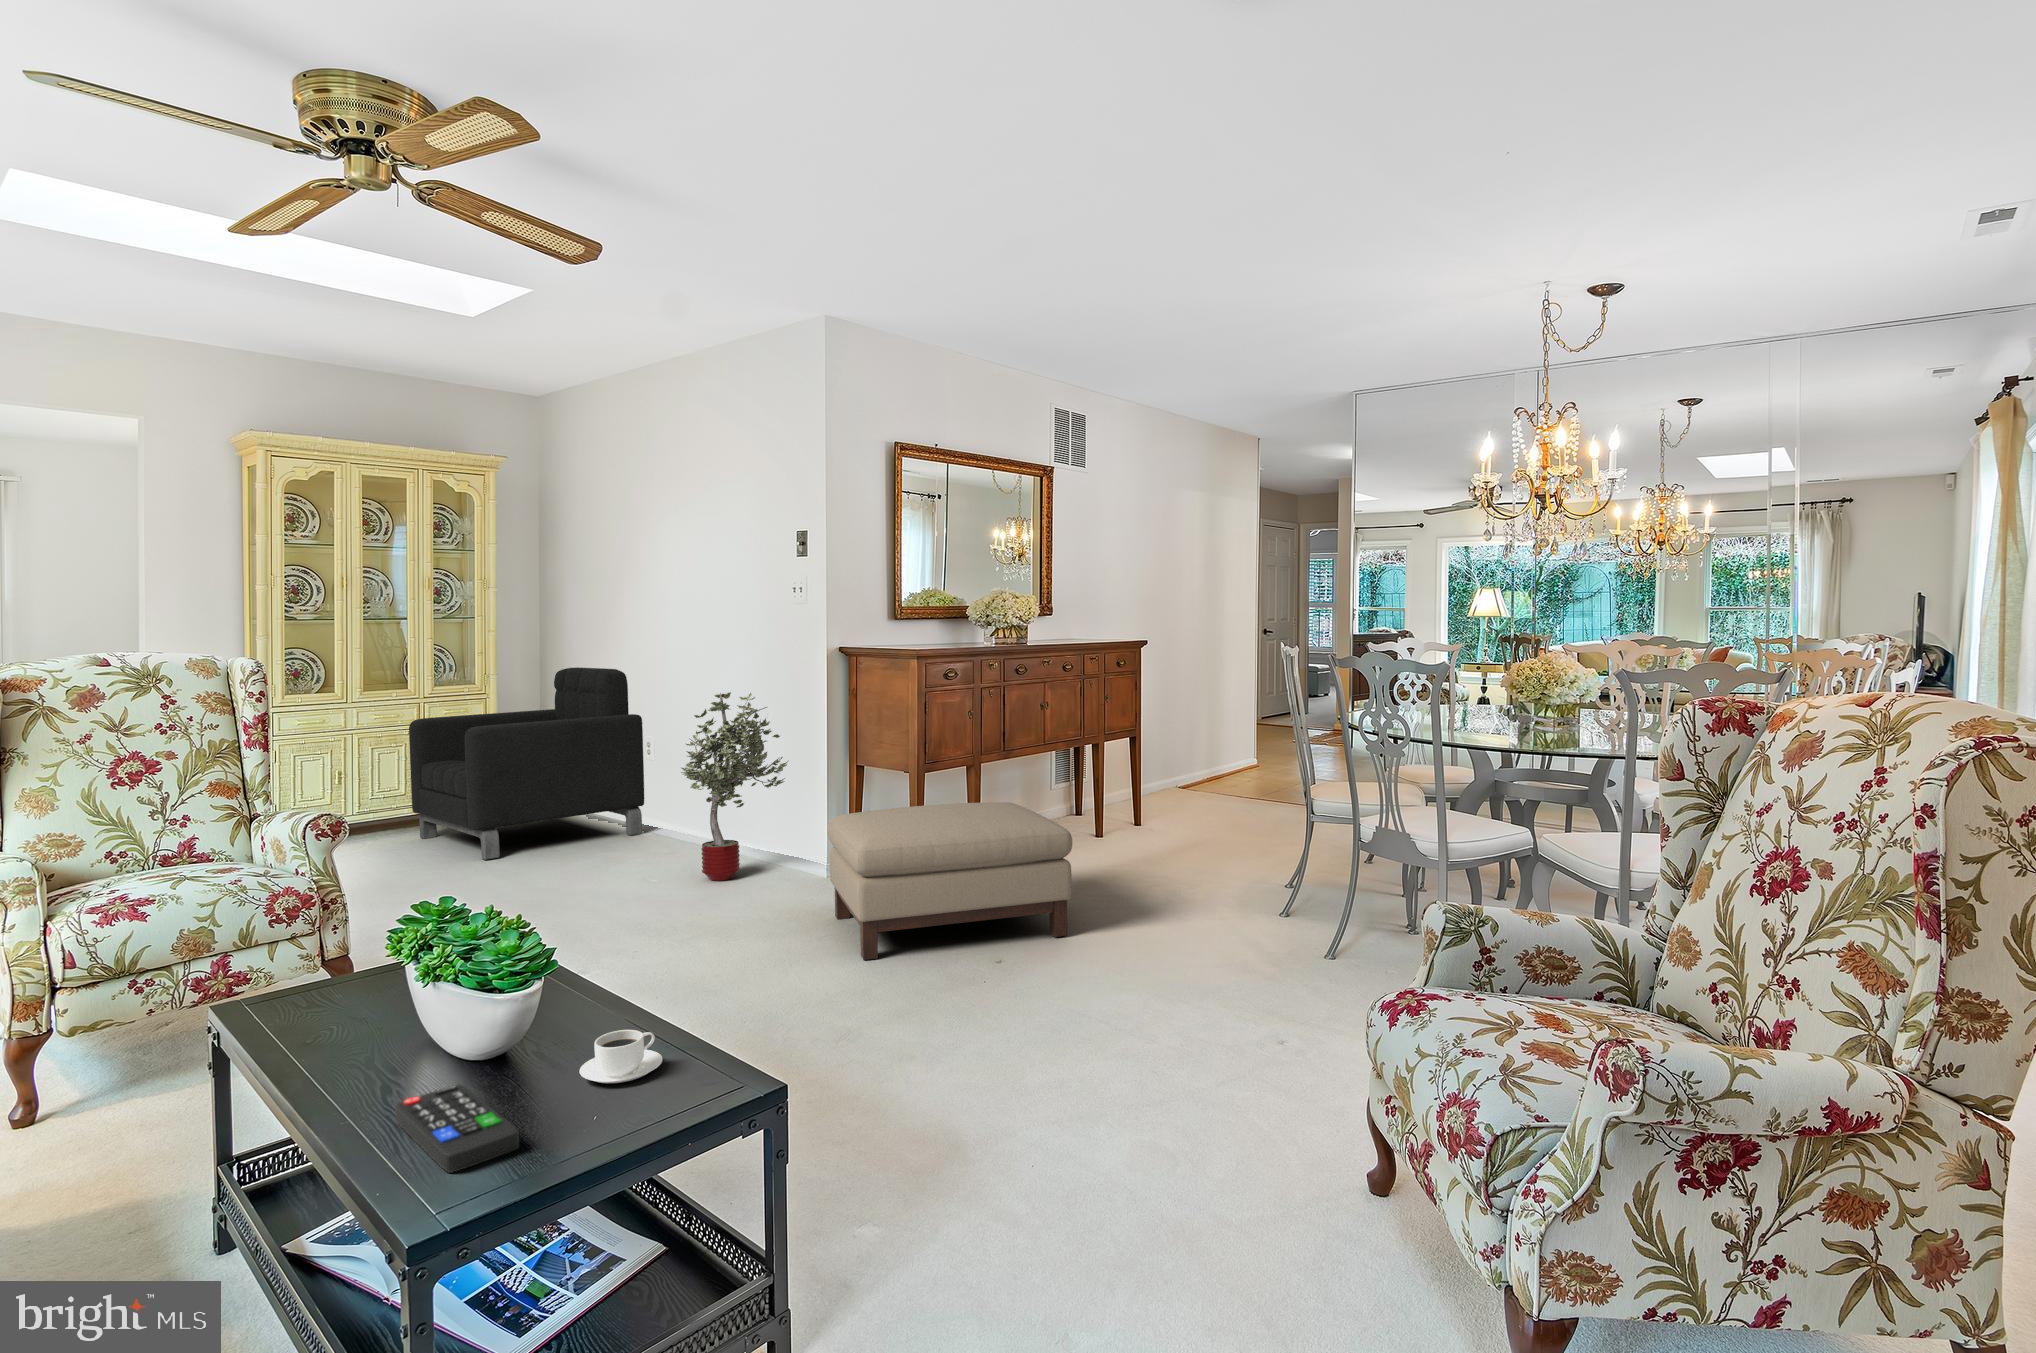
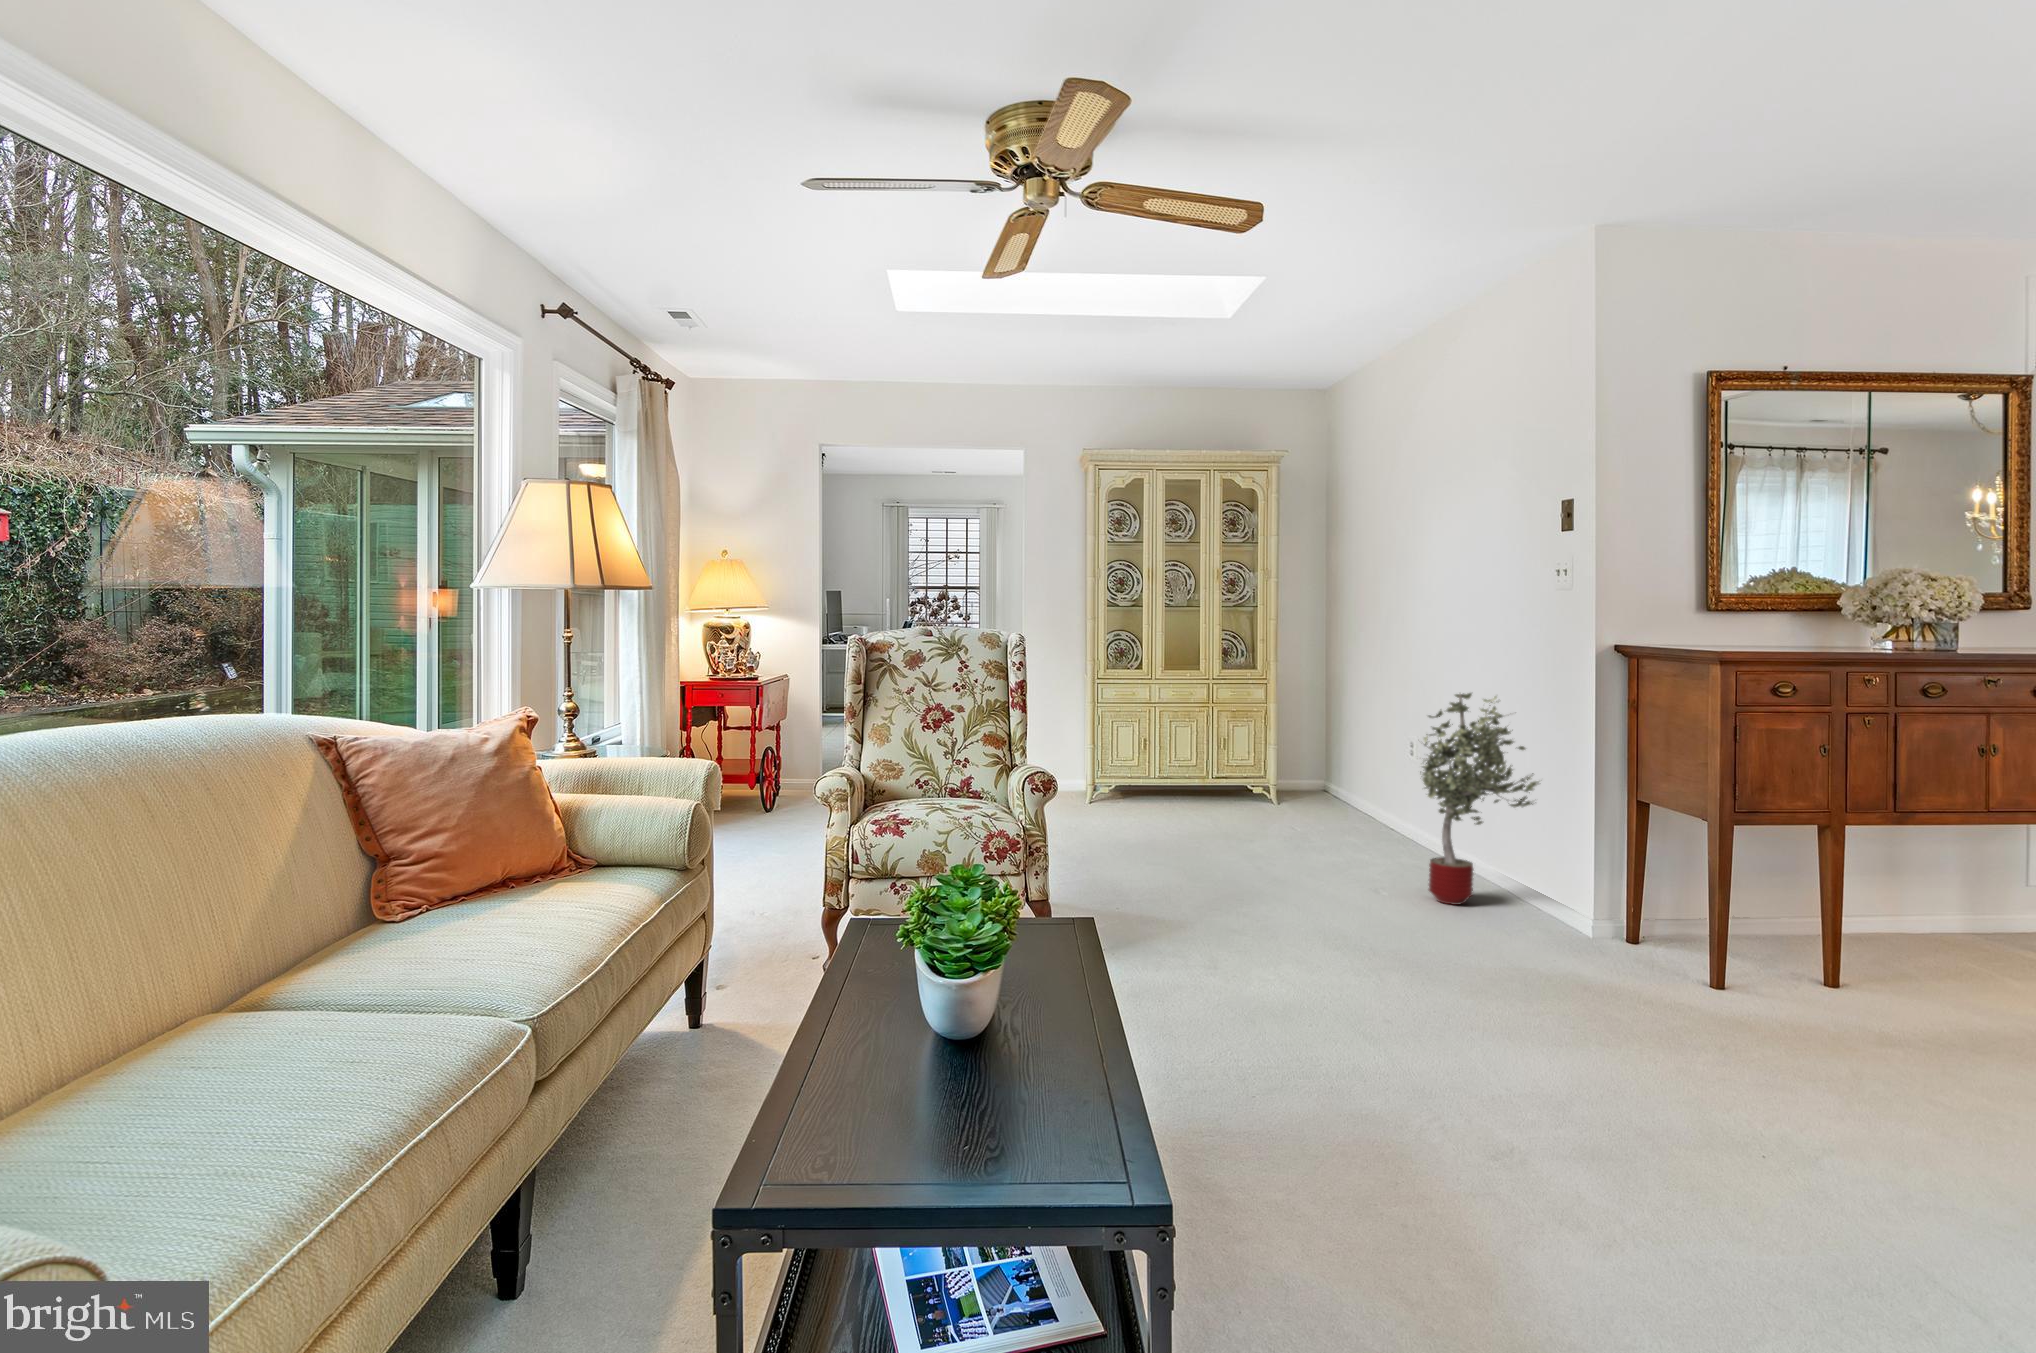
armchair: present [409,667,644,860] -> none [1199,658,1403,835]
ottoman: present [827,802,1072,960] -> none [1557,856,1965,1117]
coffee cup: present [579,1030,663,1083] -> none [987,1054,1075,1118]
remote control: present [395,1085,519,1173] -> none [797,1056,890,1152]

